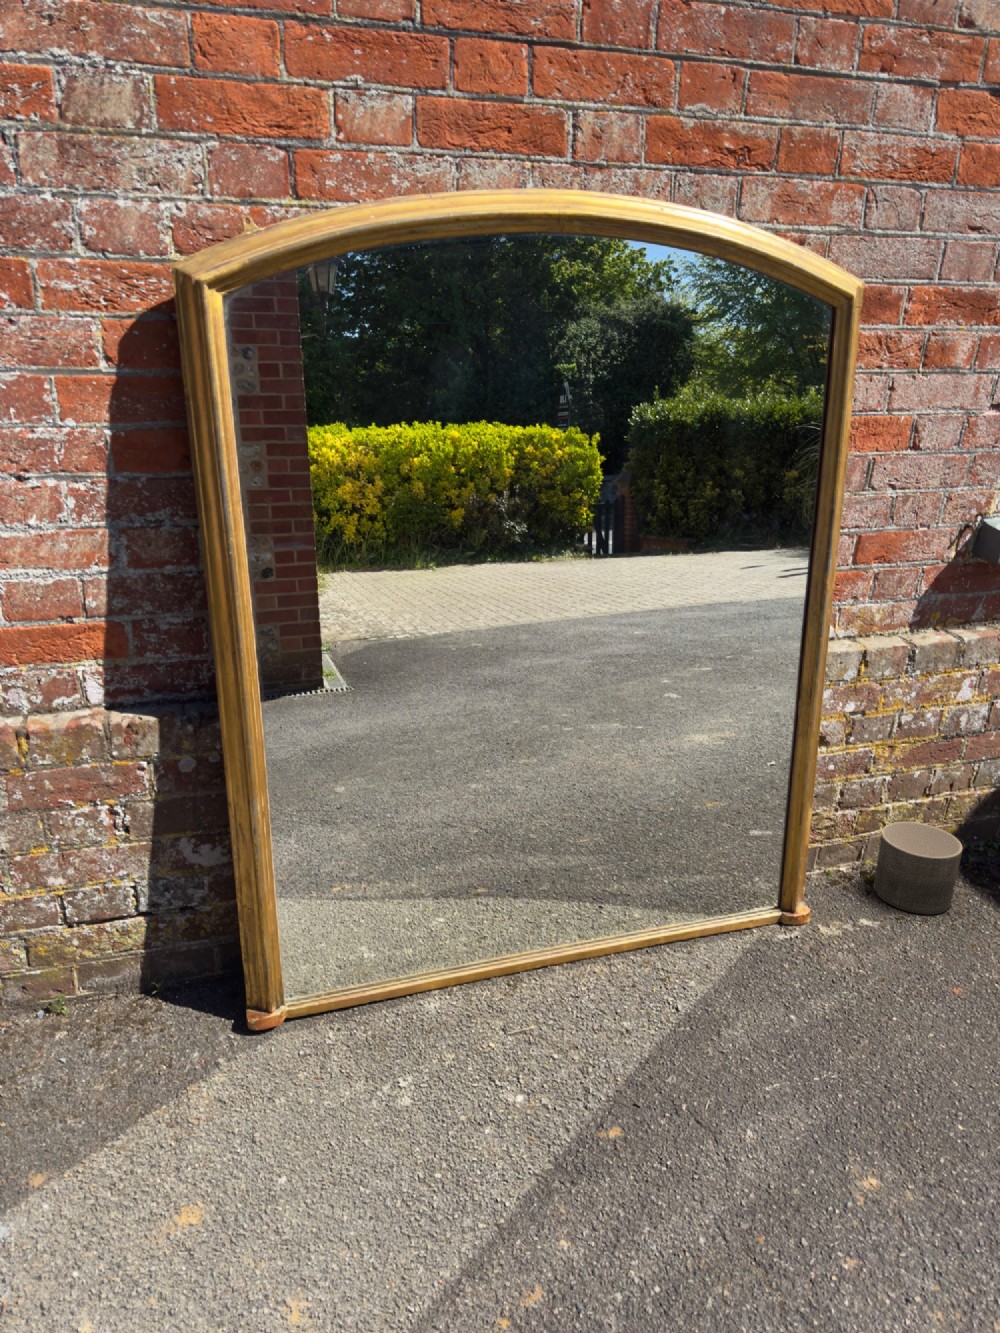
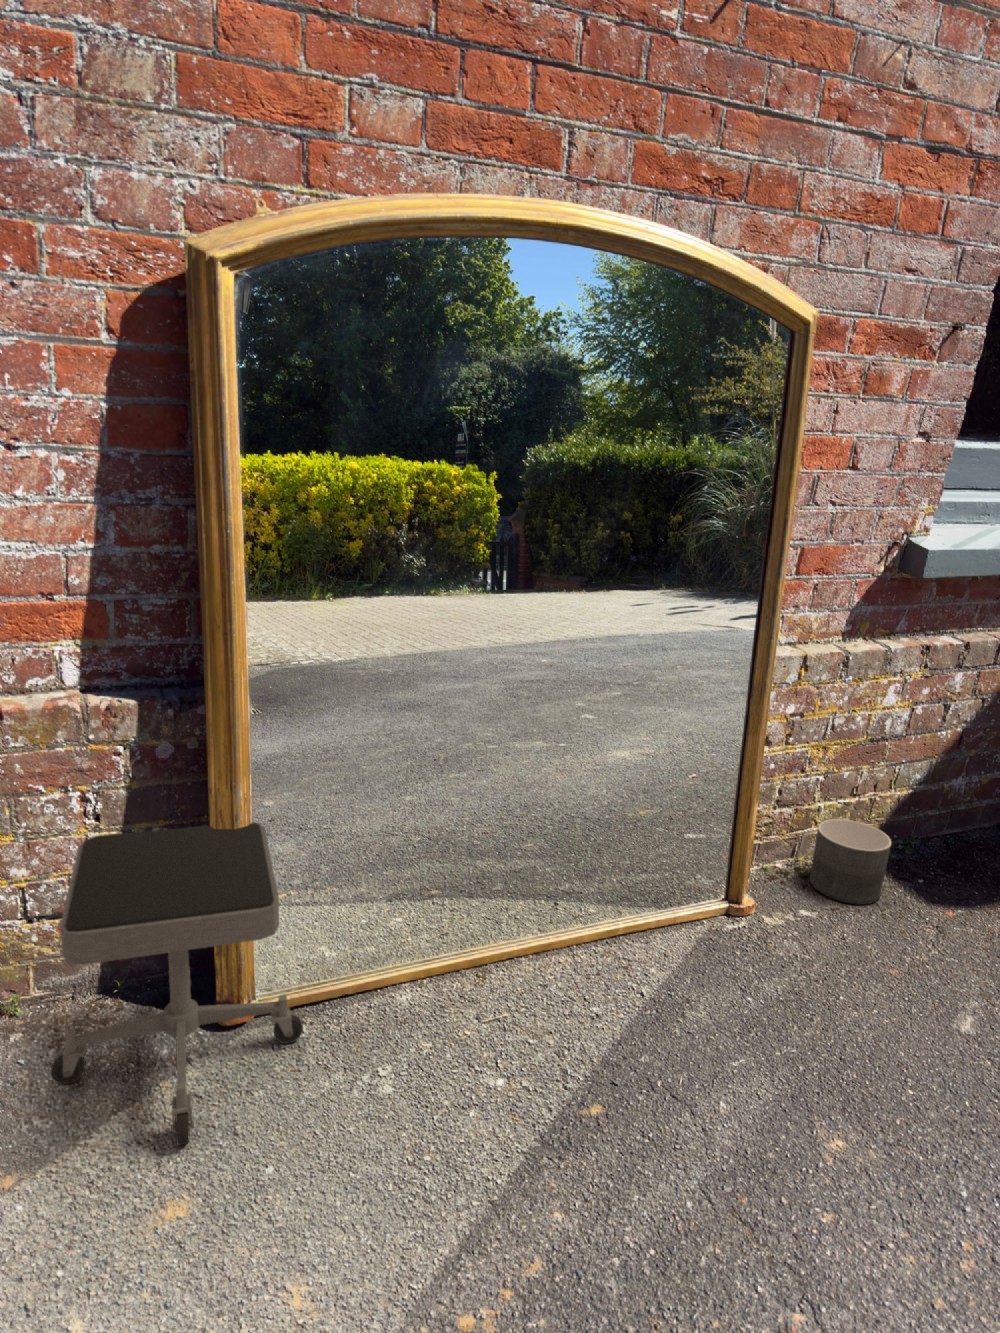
stool: none [76,834,327,1153] -> present [51,823,303,1145]

